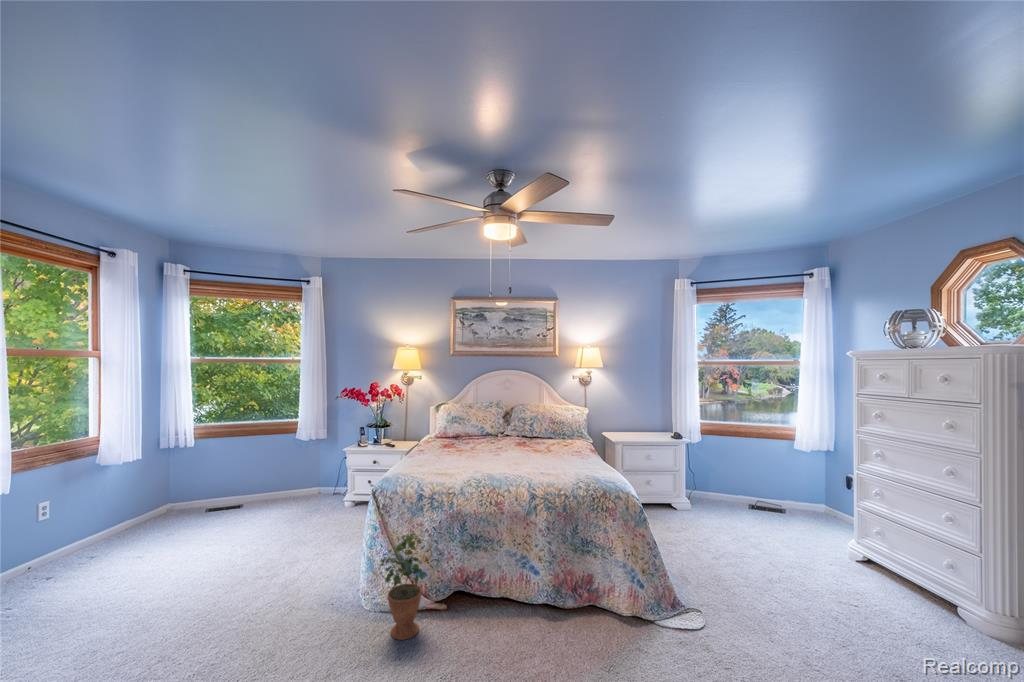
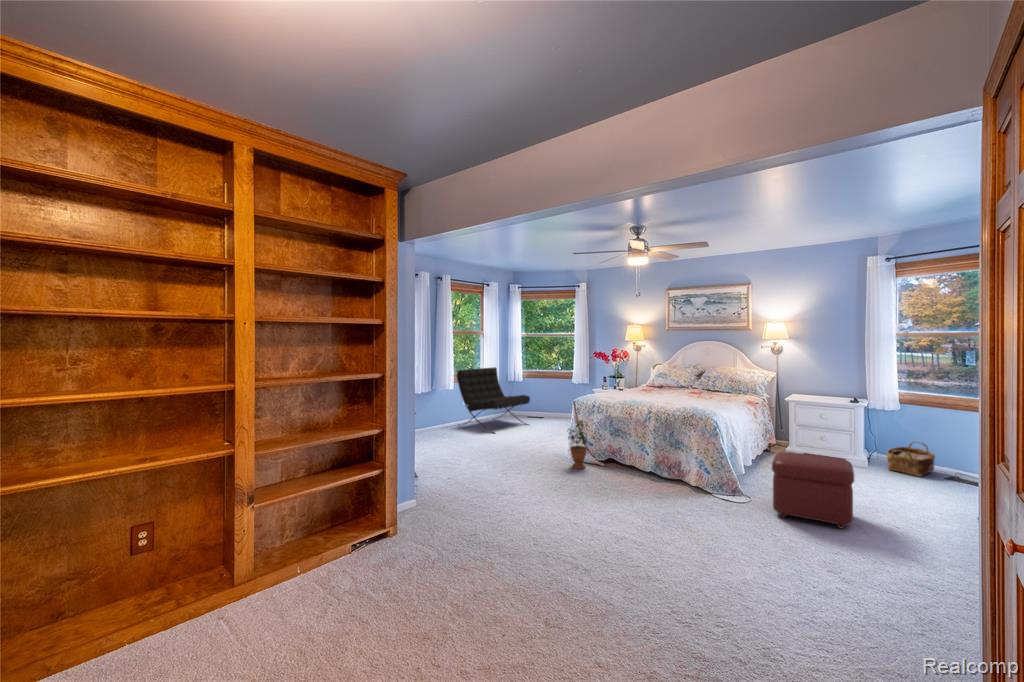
lounge chair: none [34,429,233,580] -> present [457,367,530,433]
woven basket: none [705,468,743,507] -> present [887,442,935,477]
ottoman: none [724,524,857,641] -> present [772,451,854,529]

